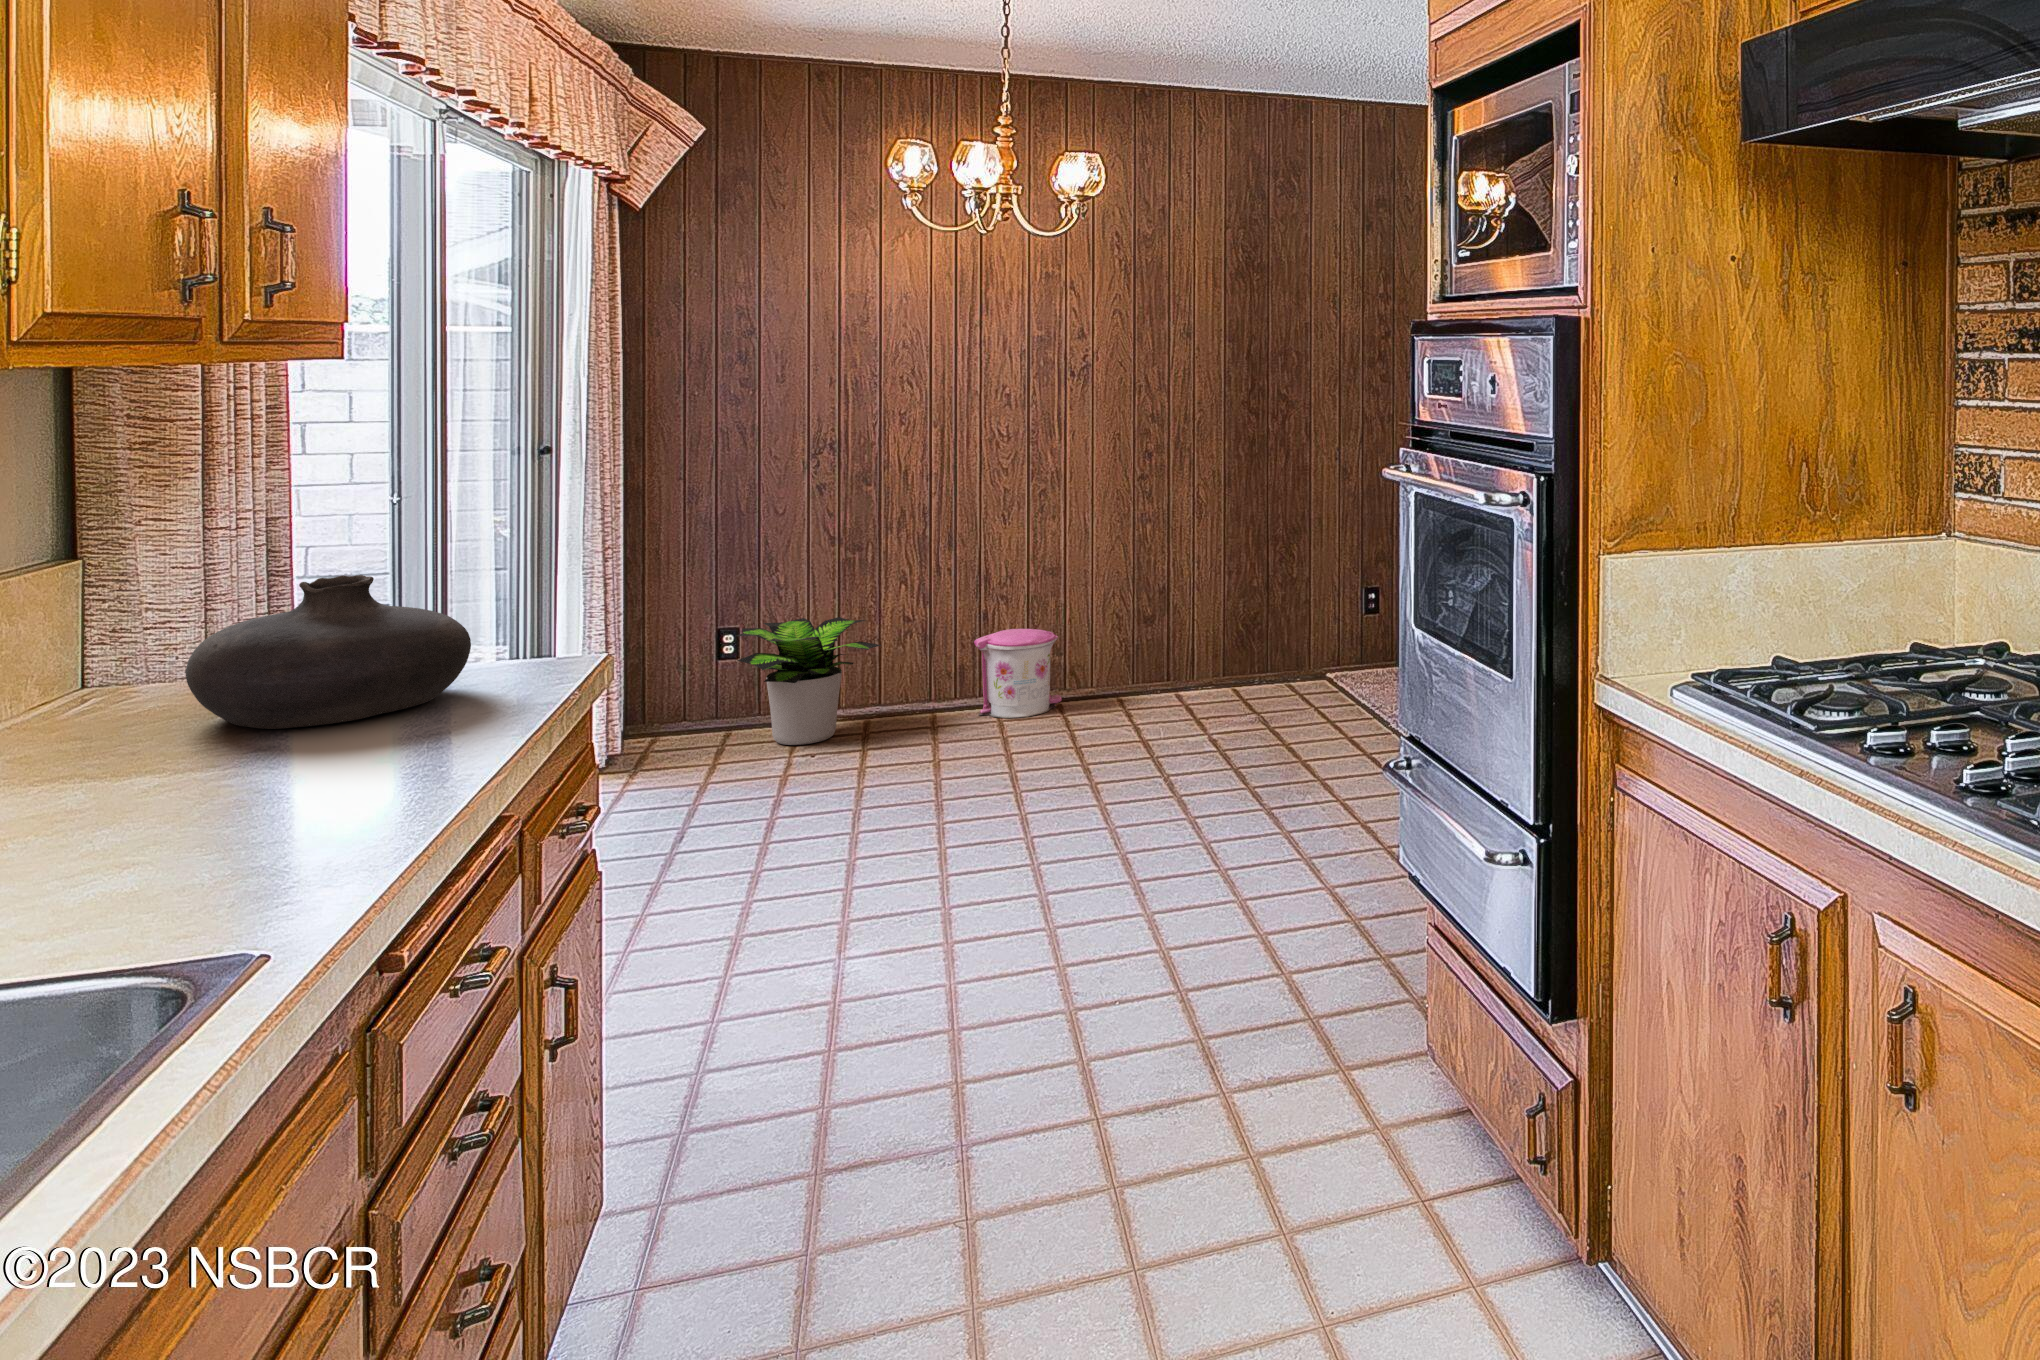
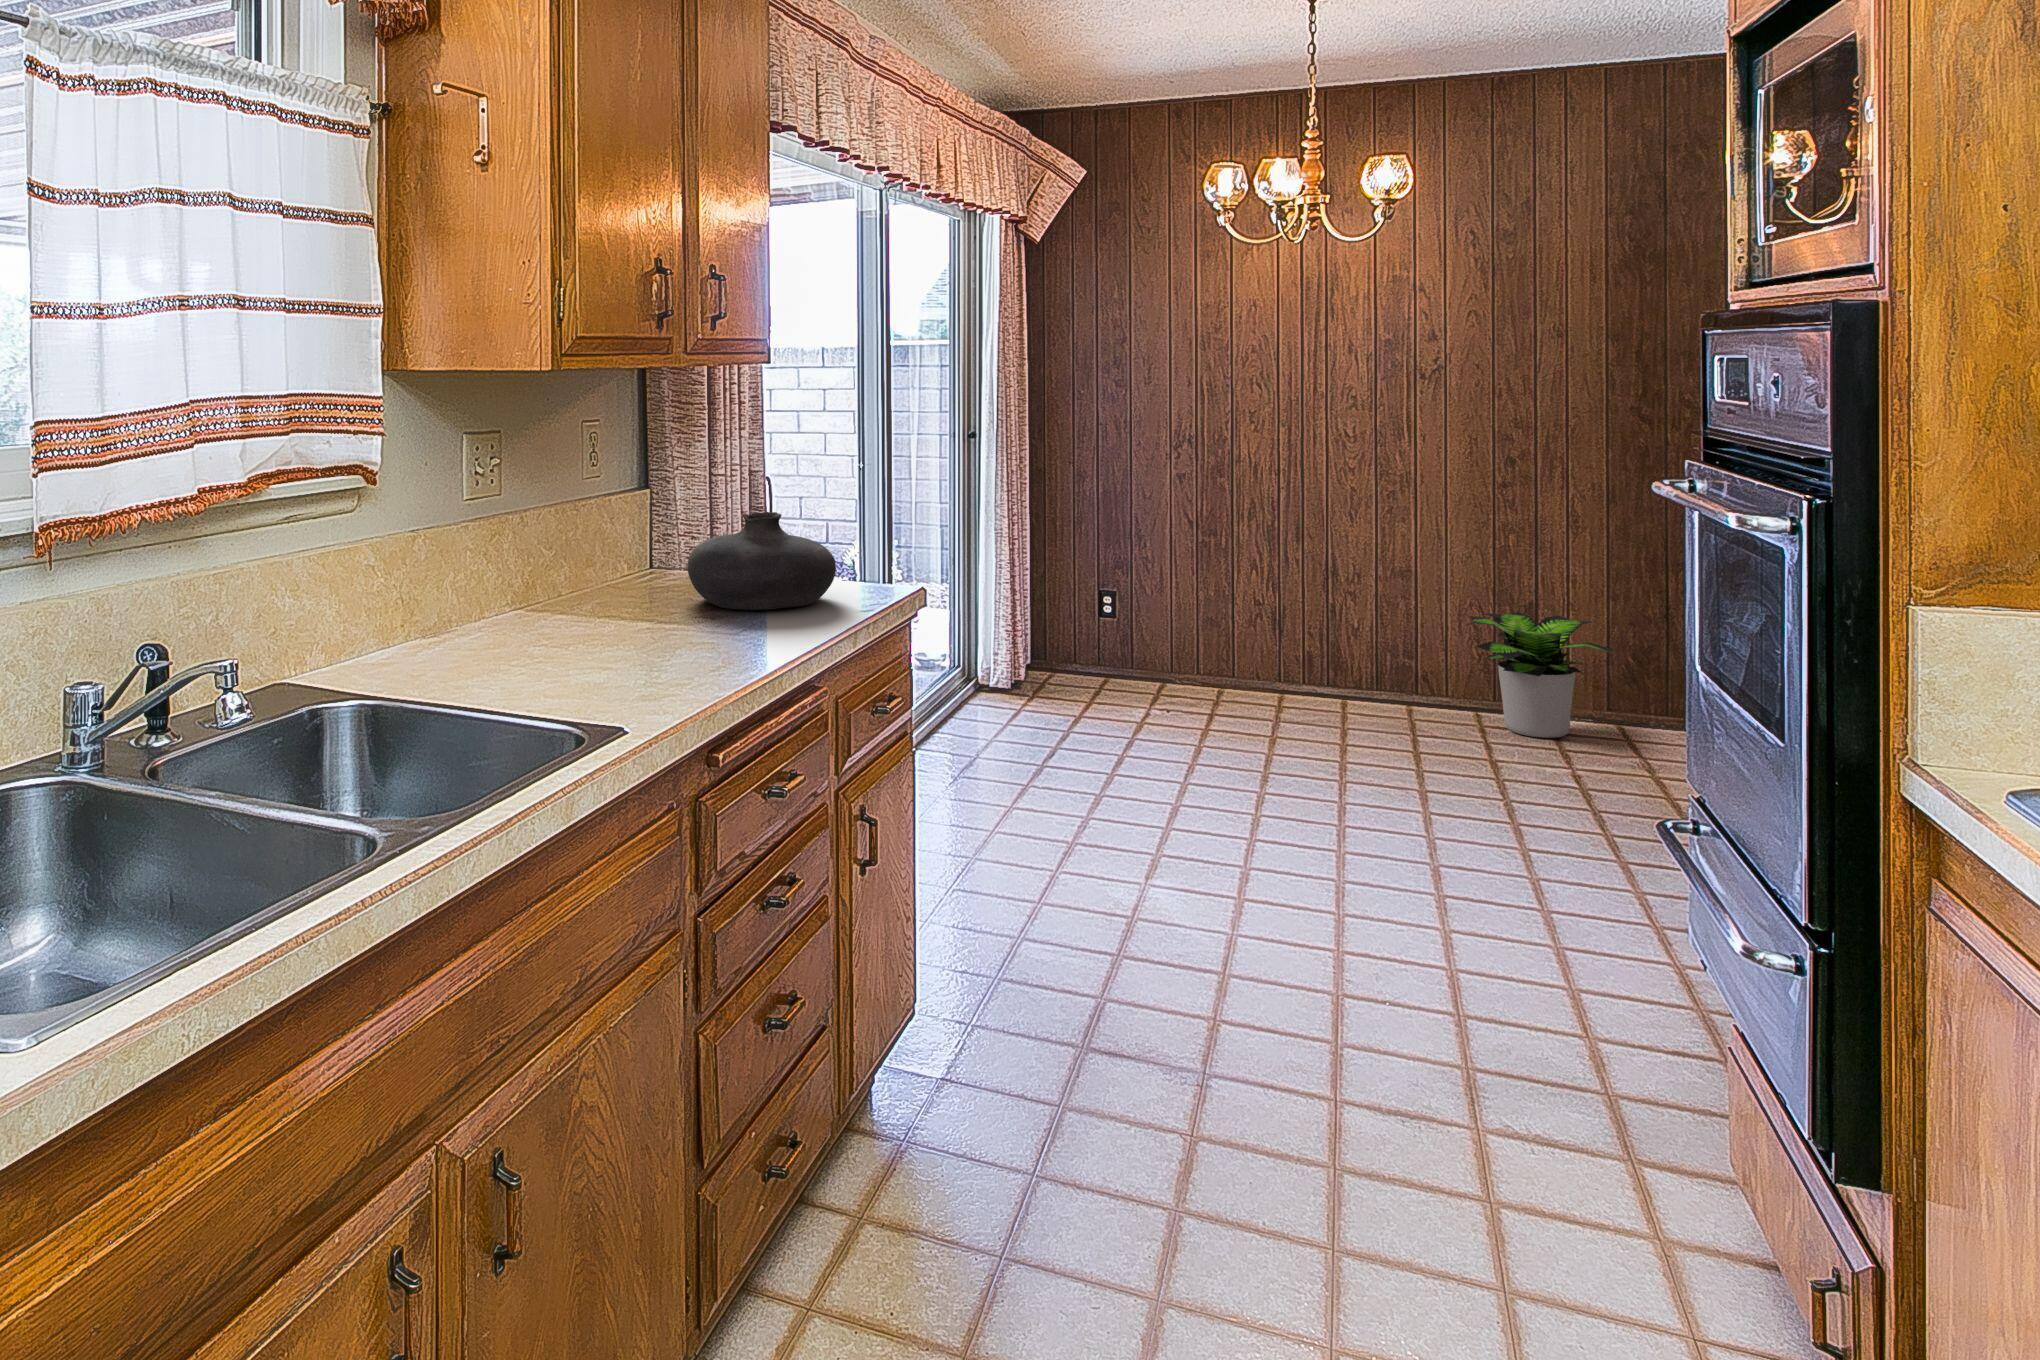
potted plant: present [737,617,881,745] -> present [1469,612,1615,738]
trash can: present [974,629,1062,718] -> none [1322,628,1413,717]

